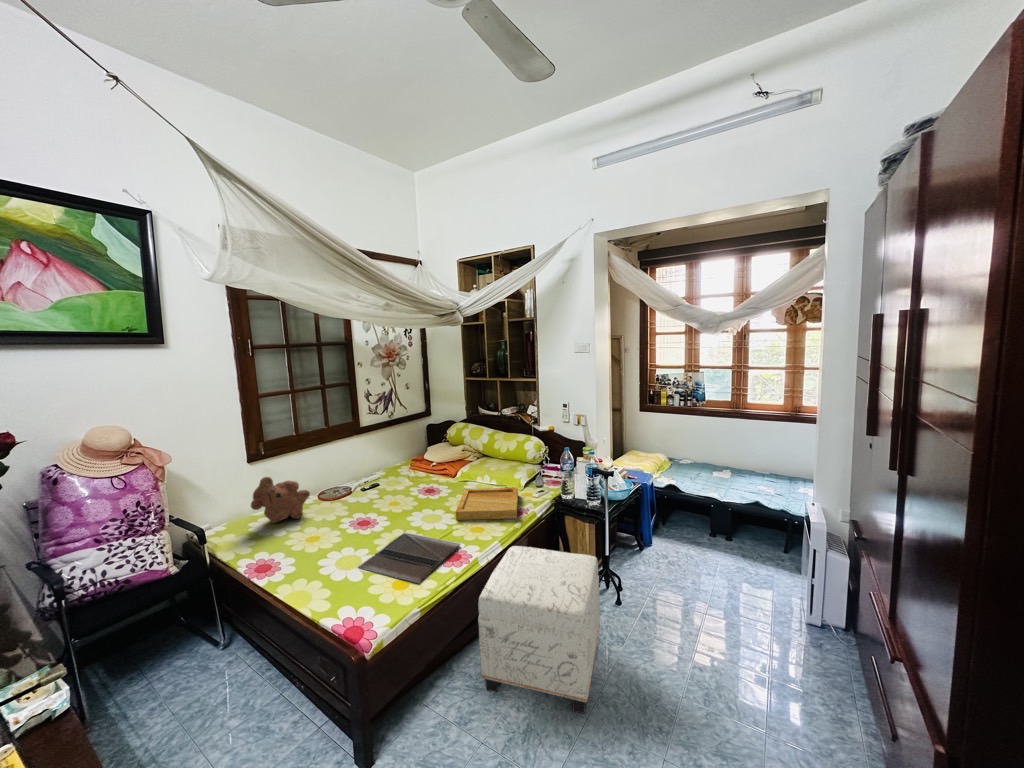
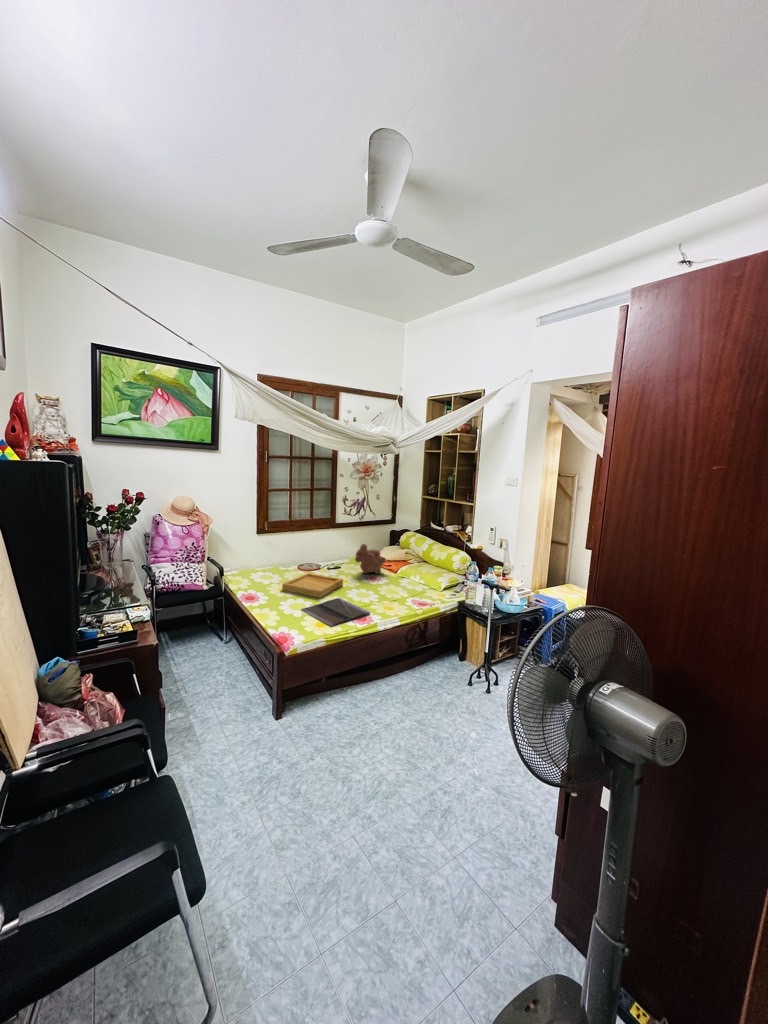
teddy bear: present [251,477,310,523] -> present [355,544,386,574]
tray: present [456,488,518,520] -> present [282,573,343,598]
ottoman: present [478,546,600,714] -> none [360,622,462,741]

